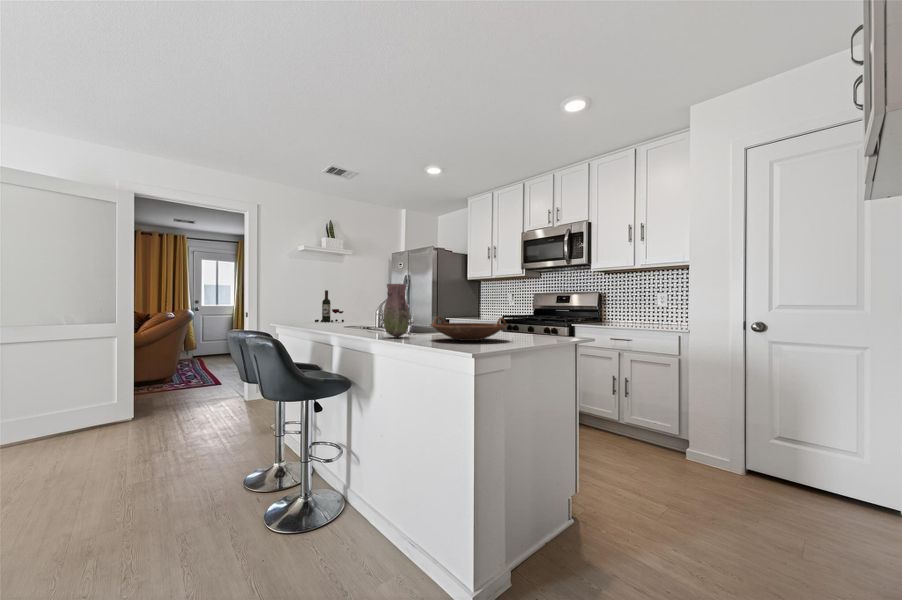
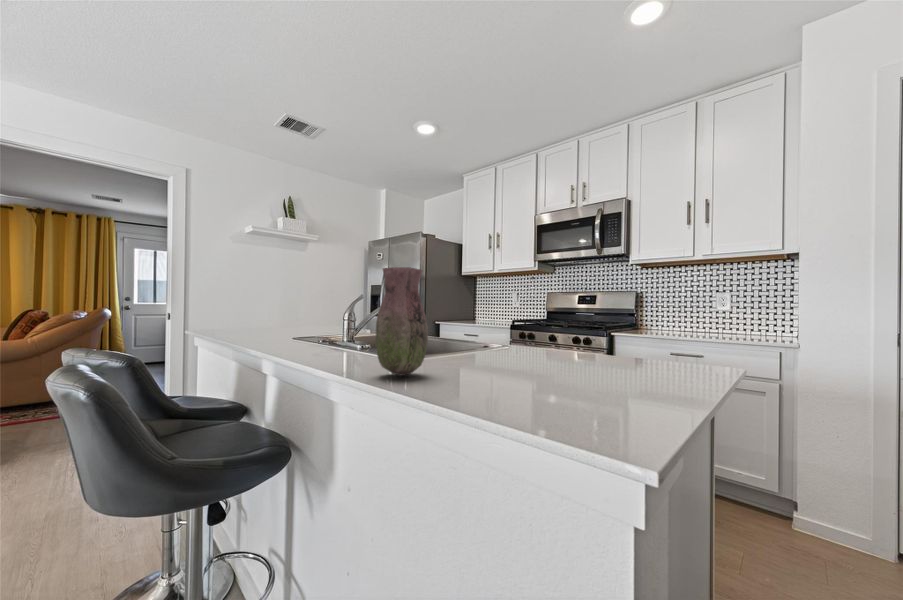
wine bottle: present [315,290,344,322] -> none [267,286,308,328]
bowl: present [430,316,507,341] -> none [483,335,661,394]

